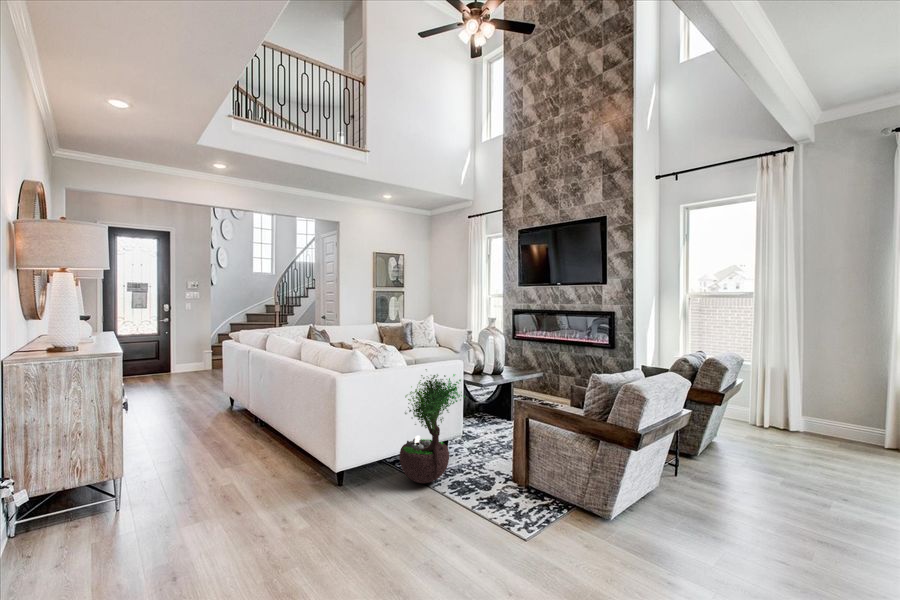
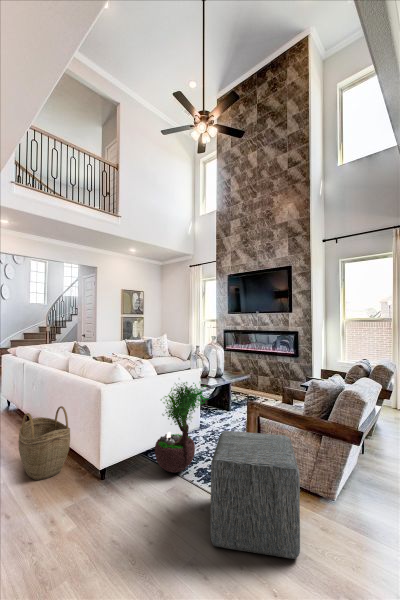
woven basket: none [242,402,300,484] -> present [18,406,70,480]
ottoman: none [450,433,558,574] -> present [210,431,300,559]

